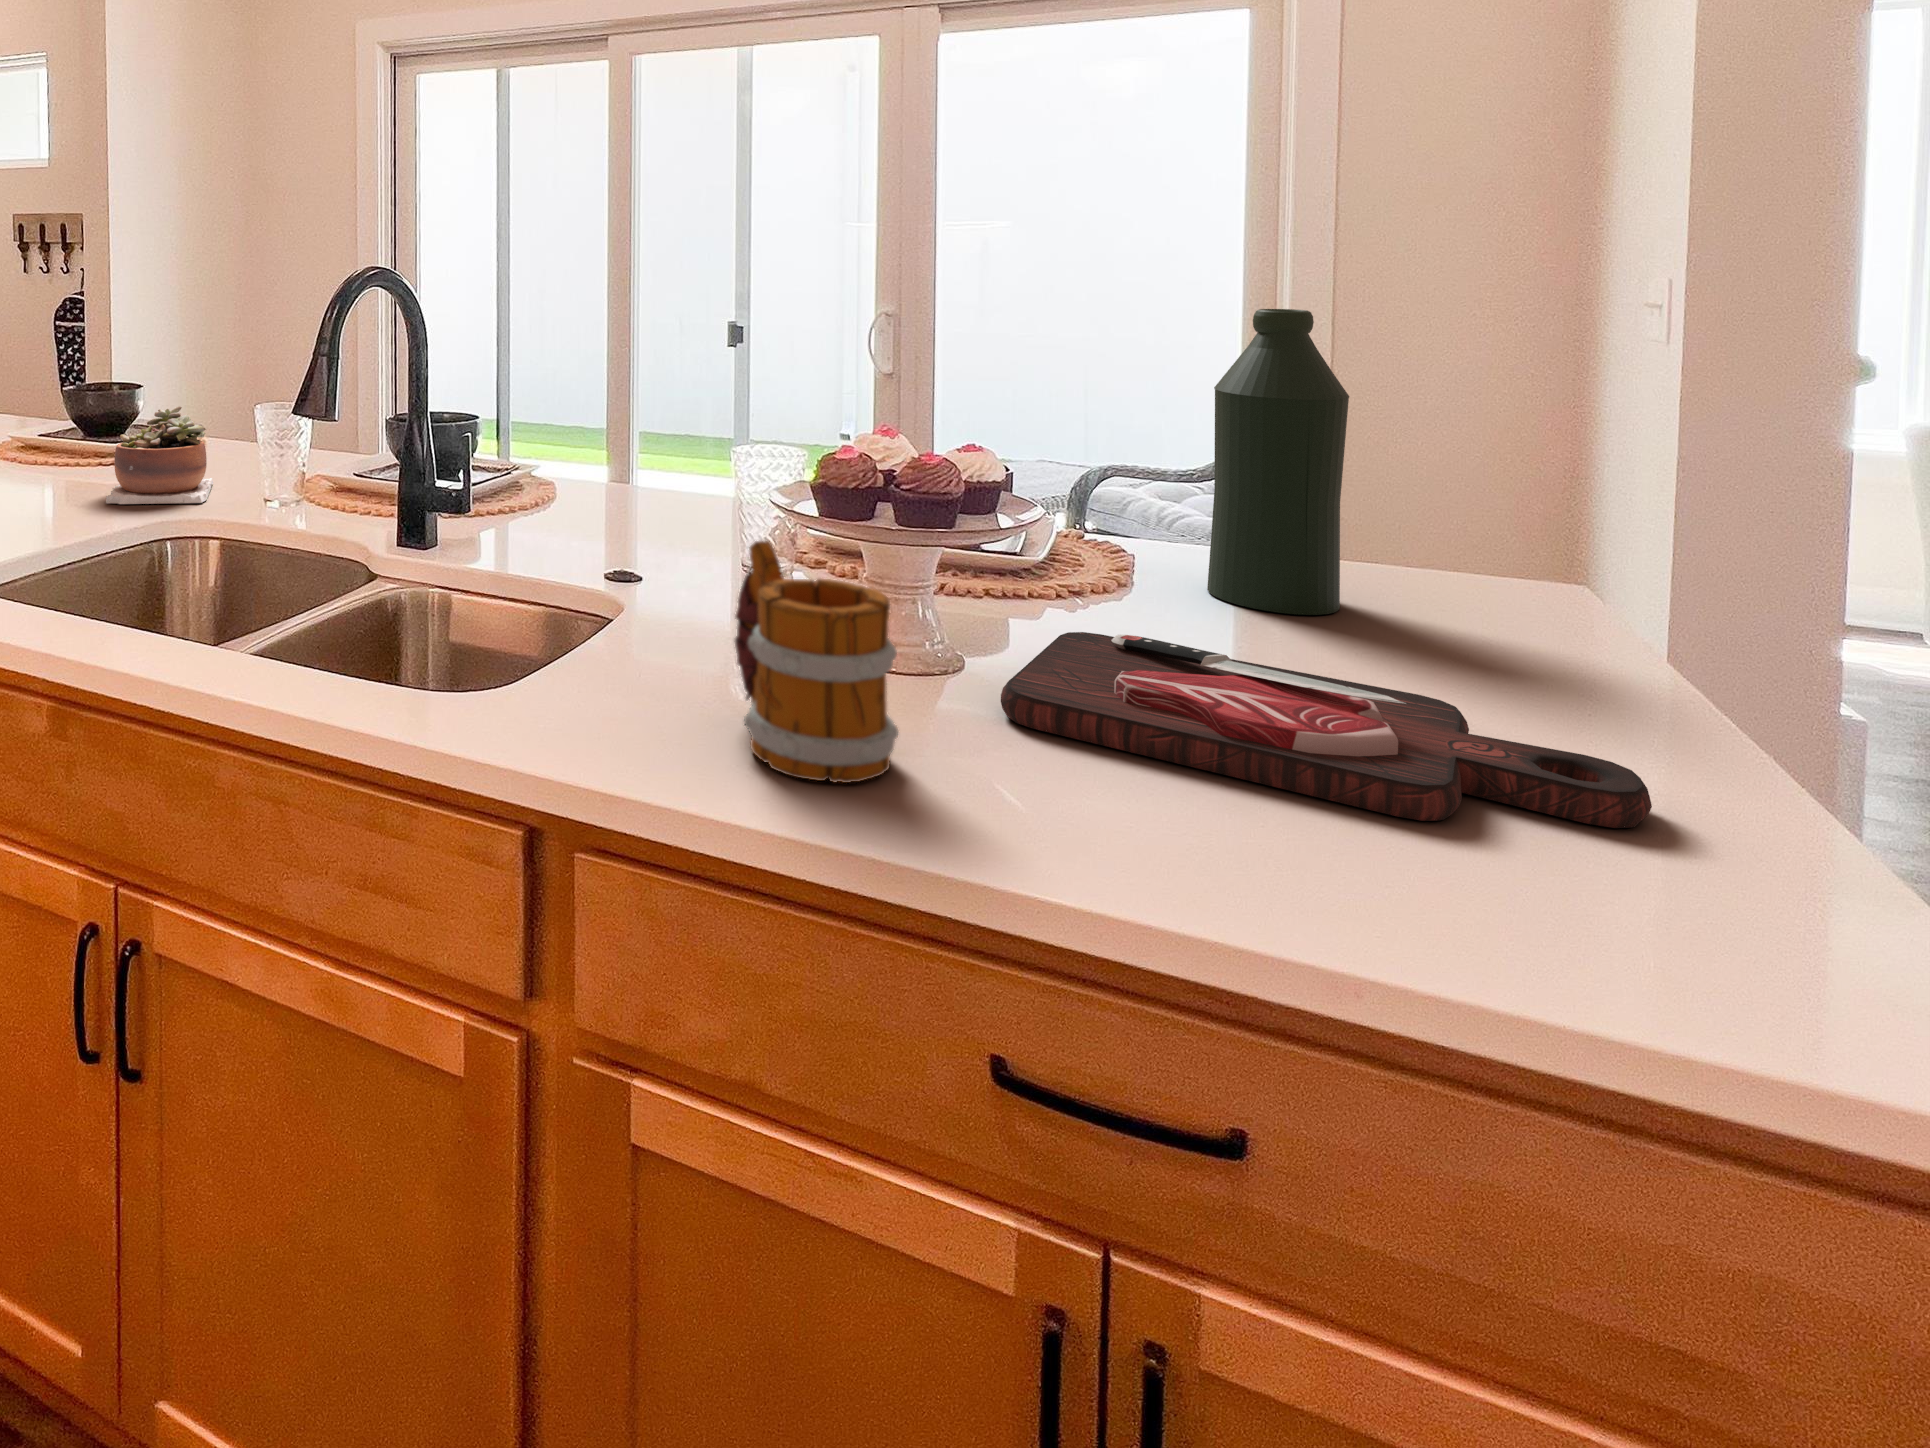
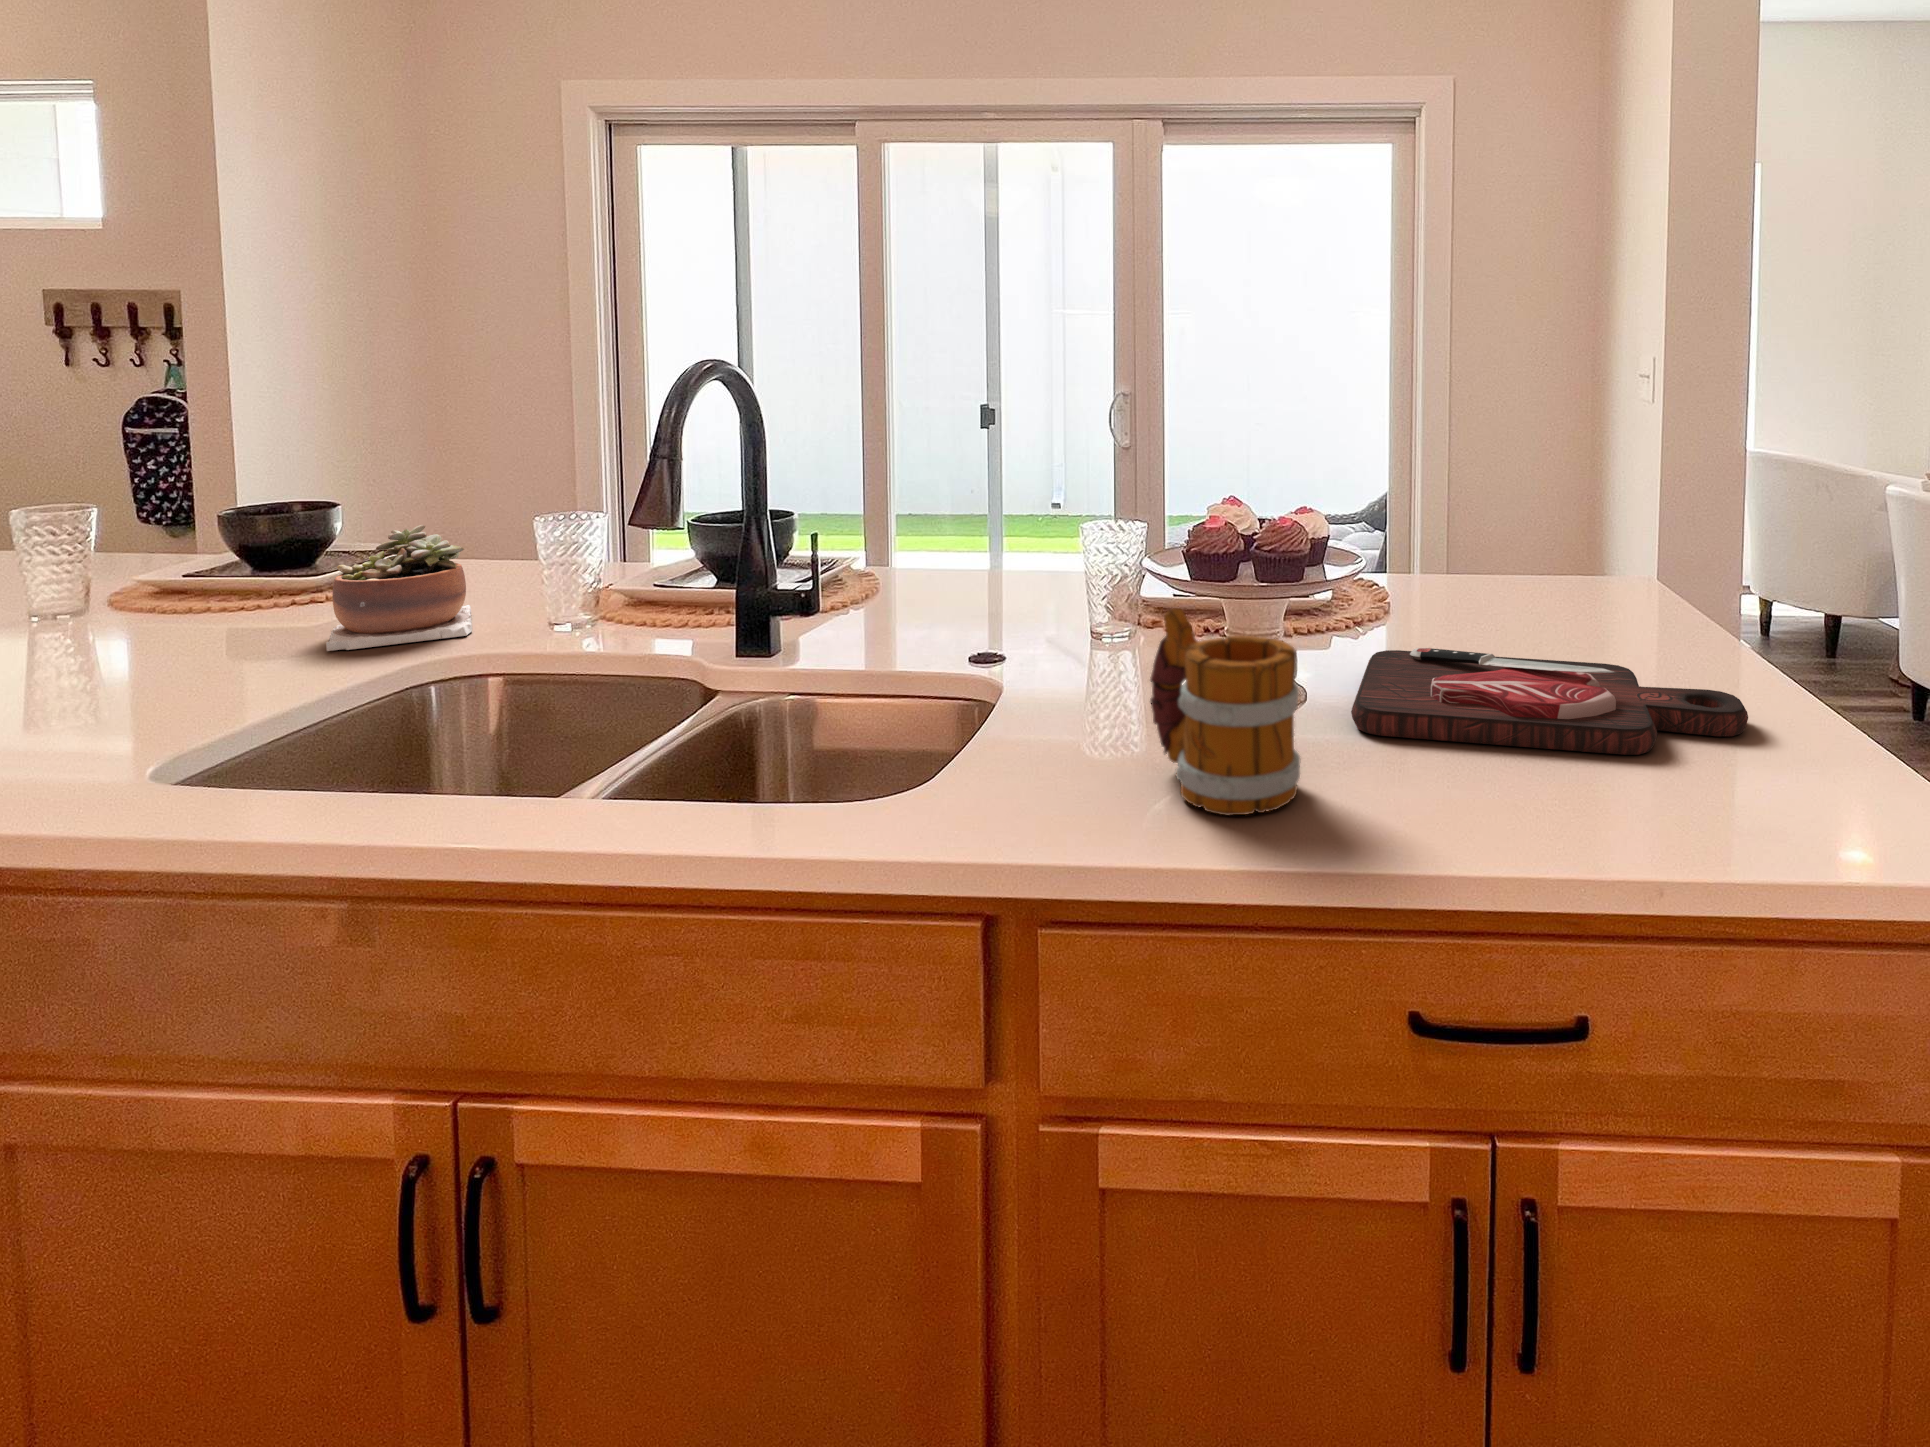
bottle: present [1207,309,1349,615] -> none [1438,385,1528,615]

